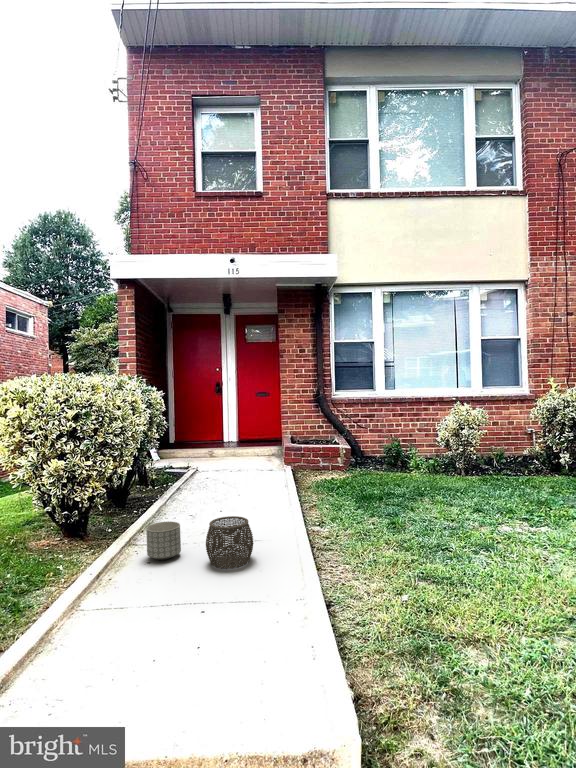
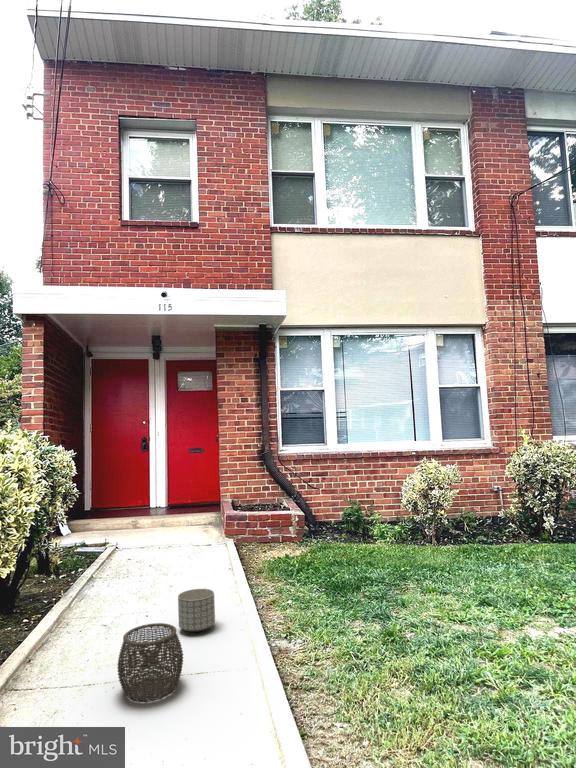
planter: present [146,521,181,560] -> present [178,589,215,632]

